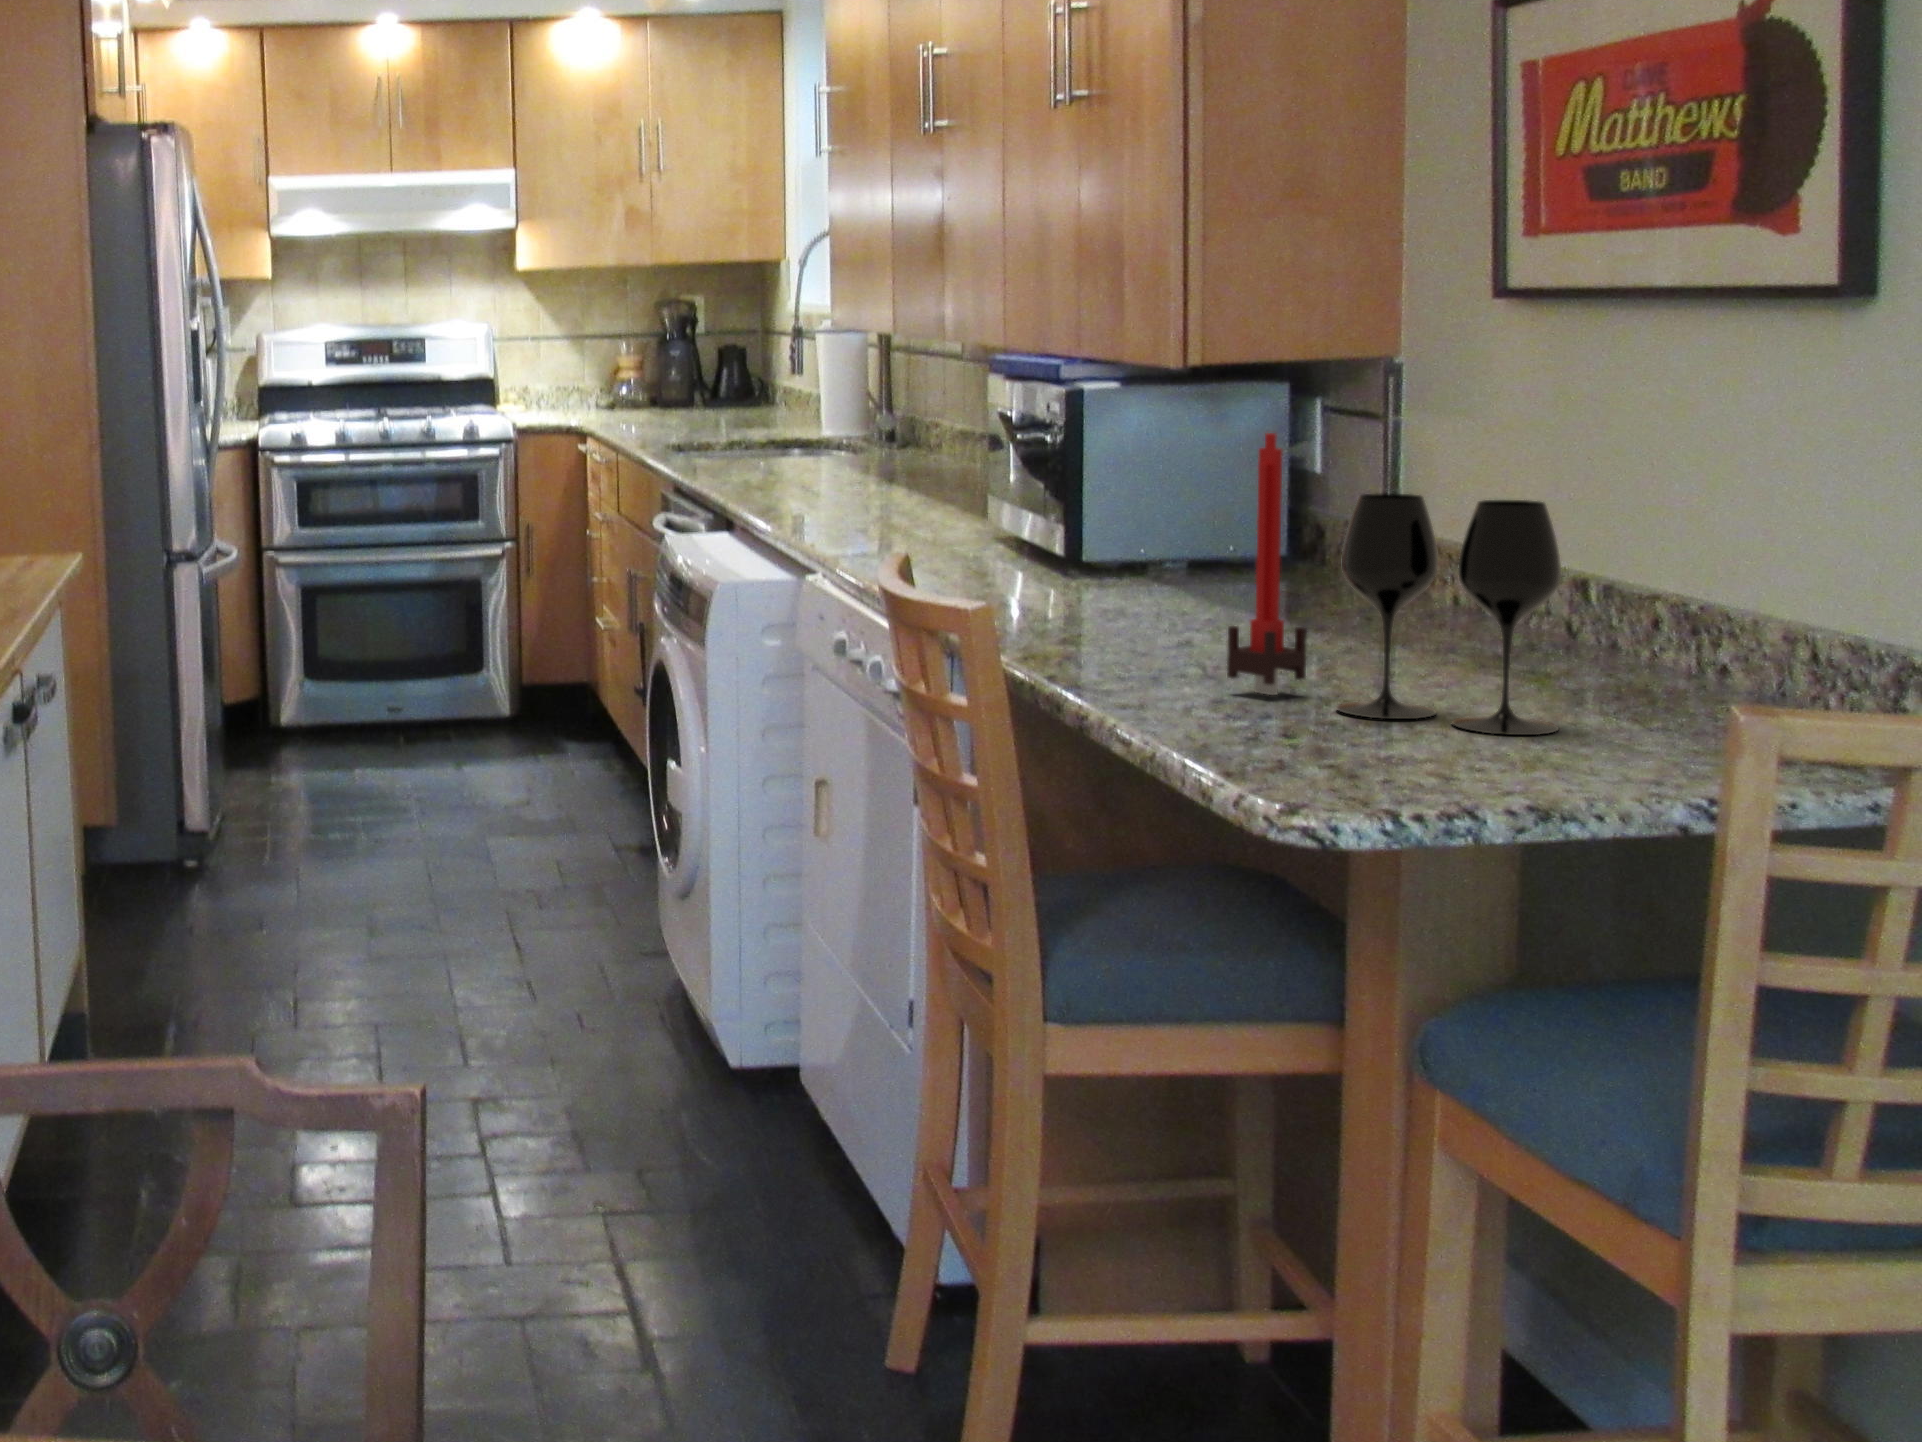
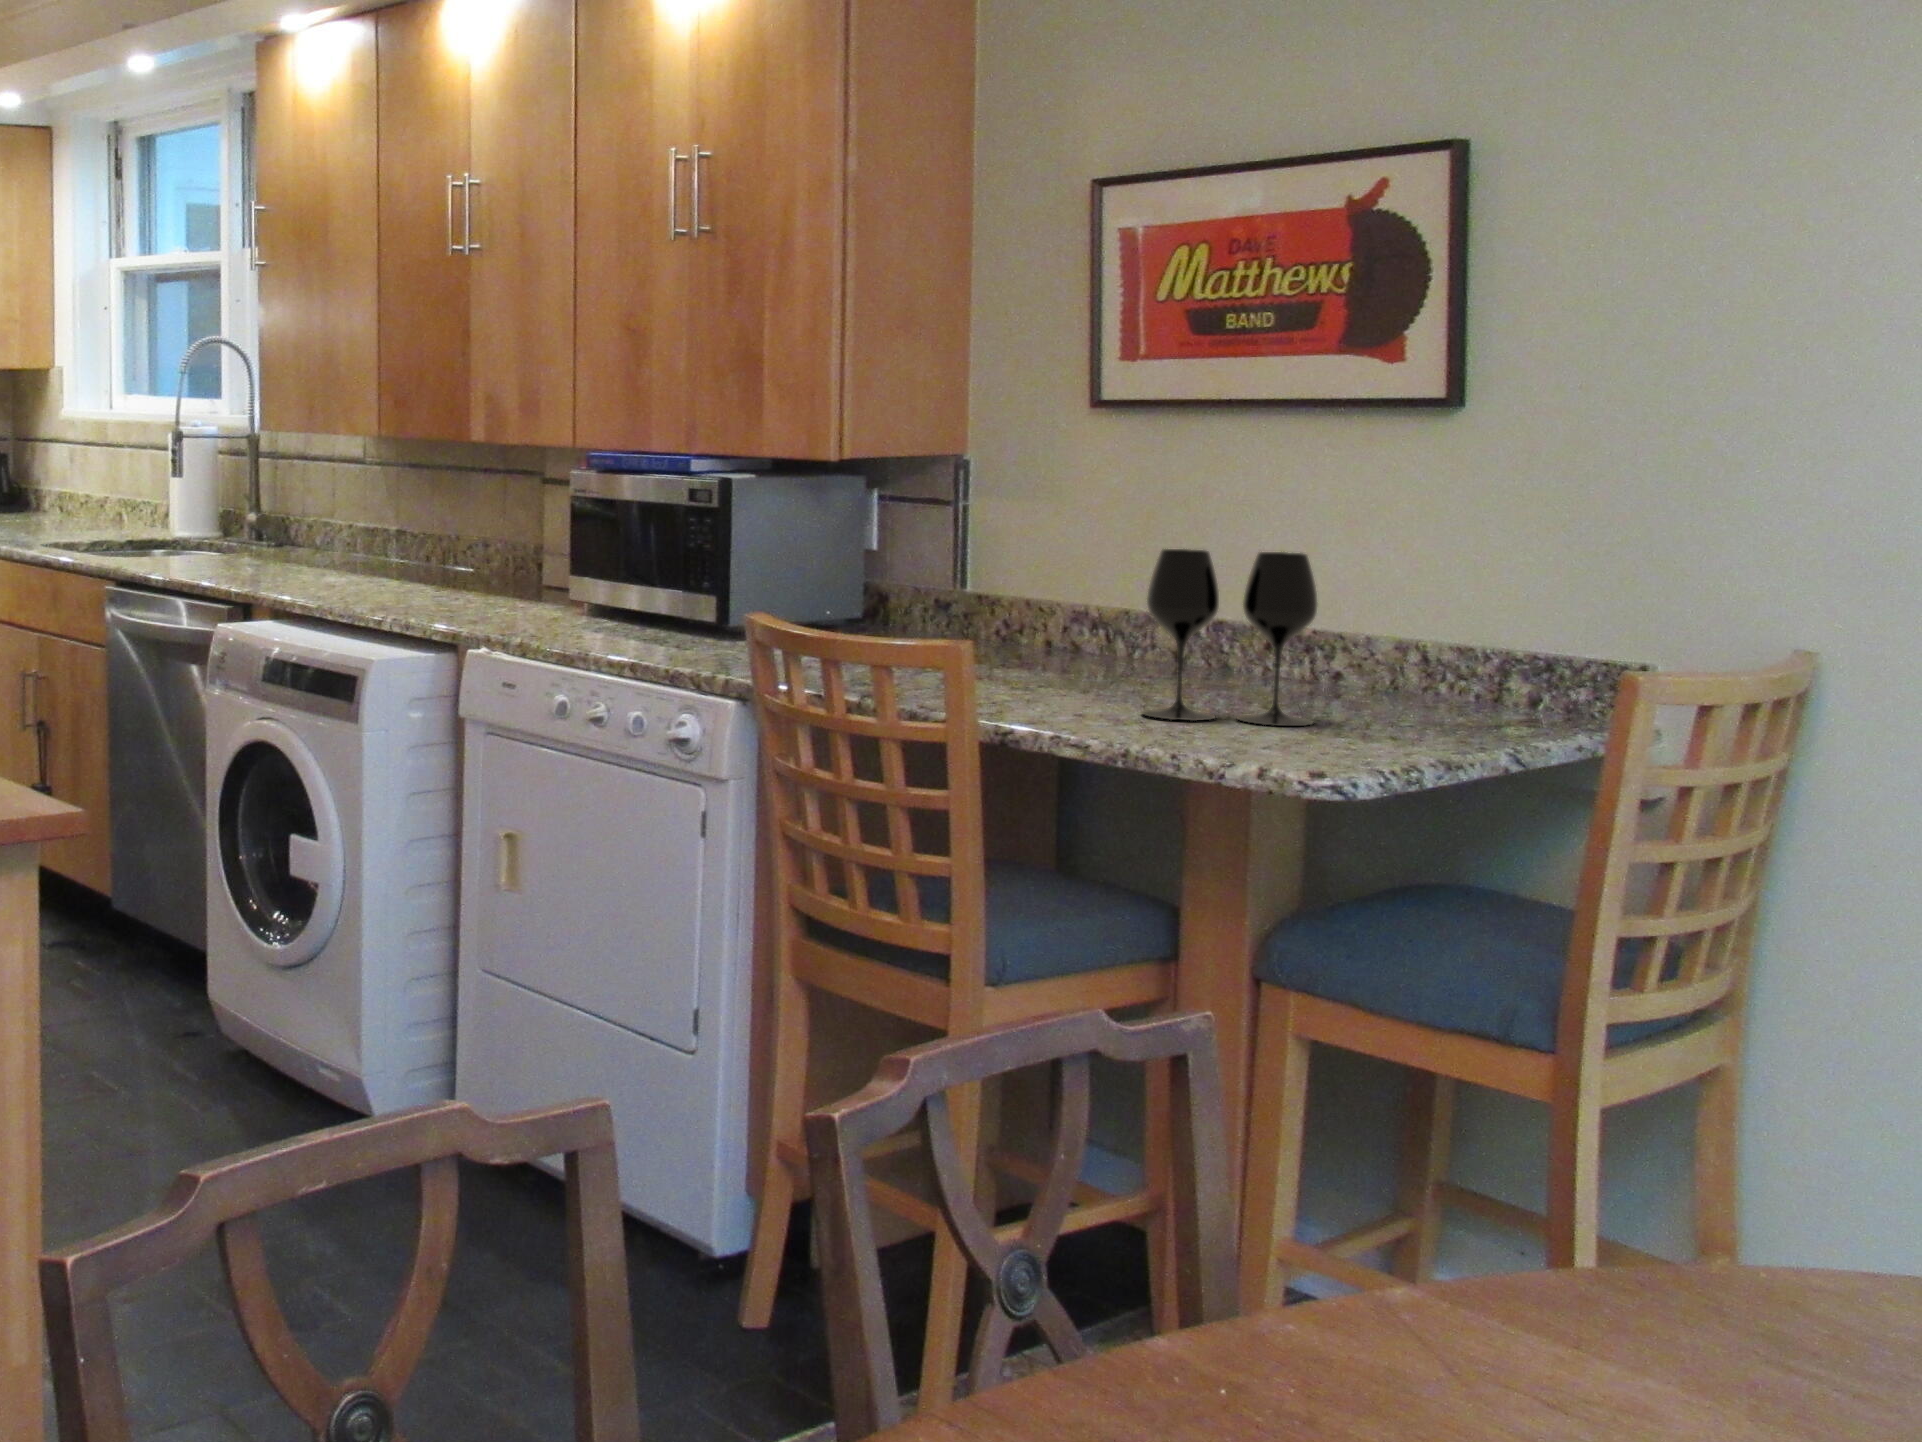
candle: present [1227,433,1307,695] -> none [1042,503,1096,710]

